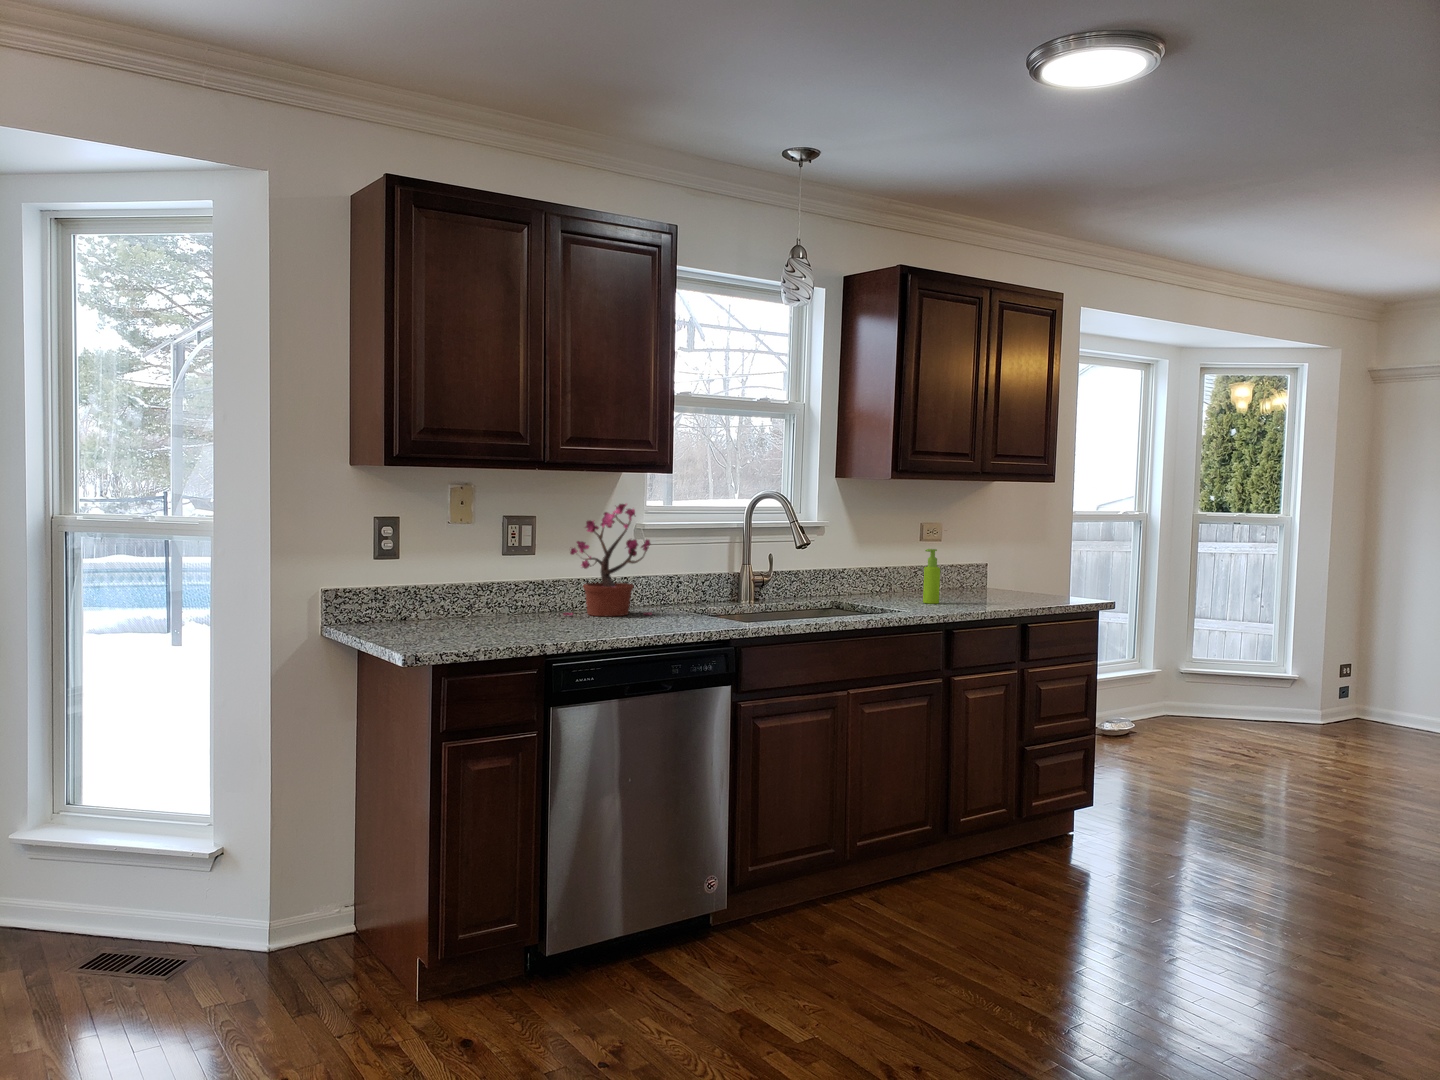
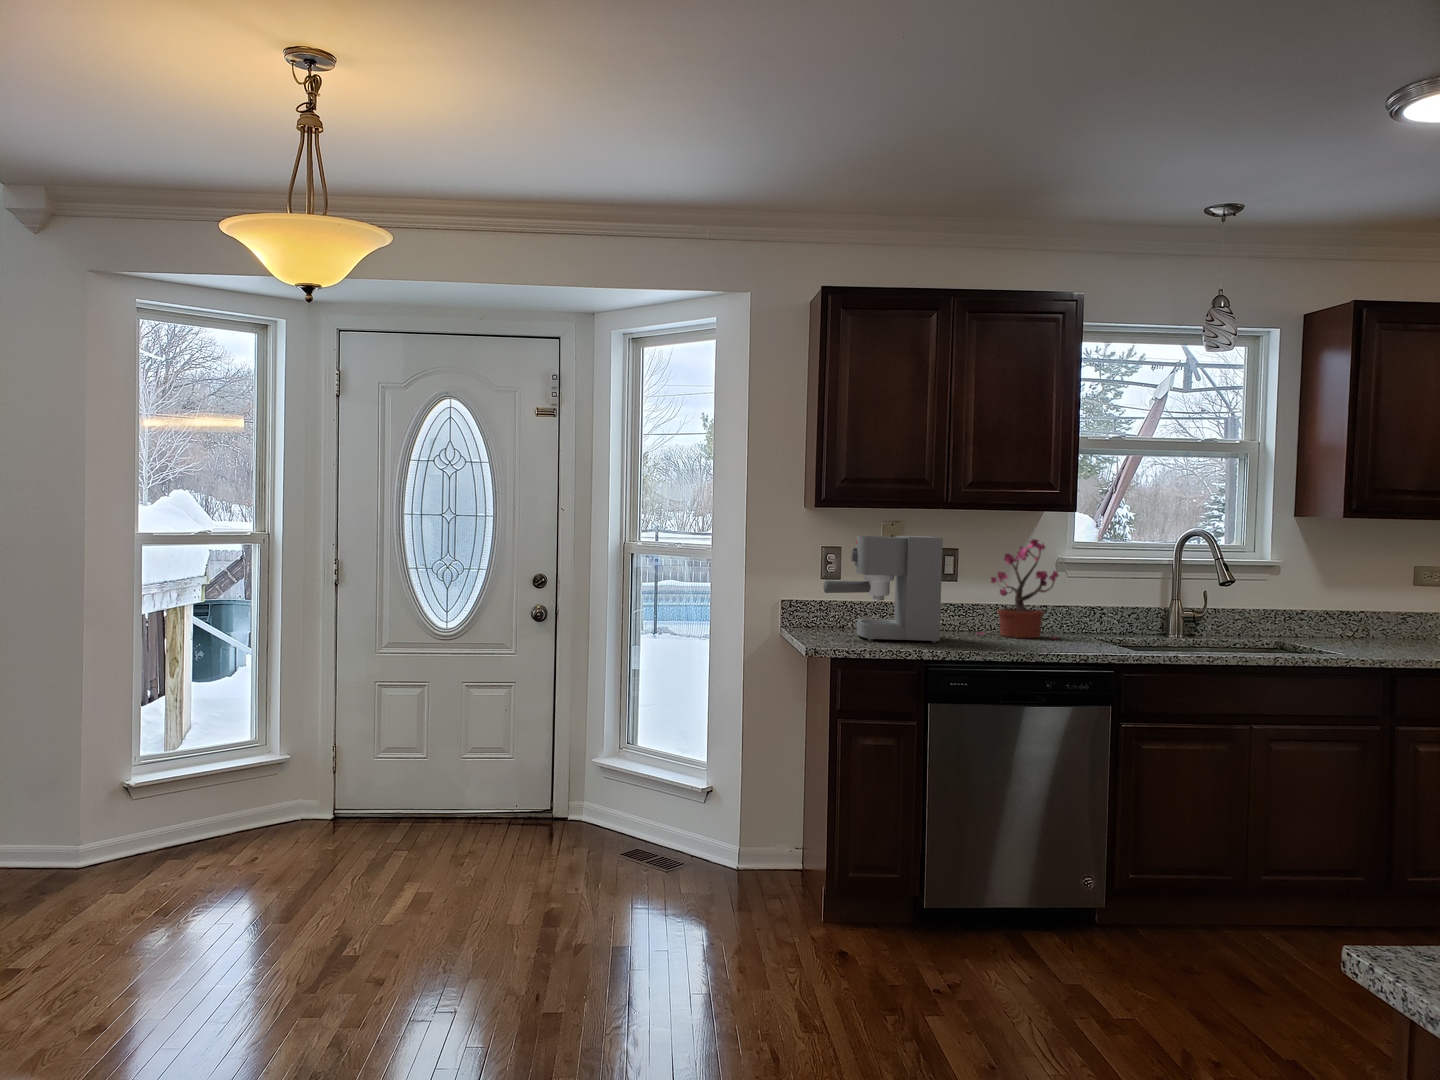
coffee maker: none [400,503,550,637] -> present [823,536,943,643]
soap dispenser: present [923,549,940,604] -> none [1388,593,1409,652]

